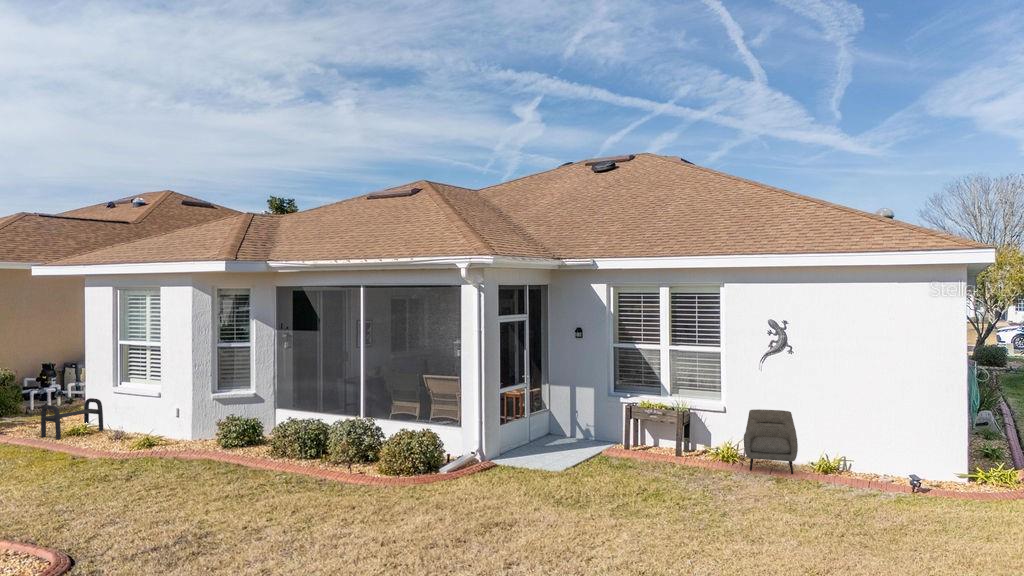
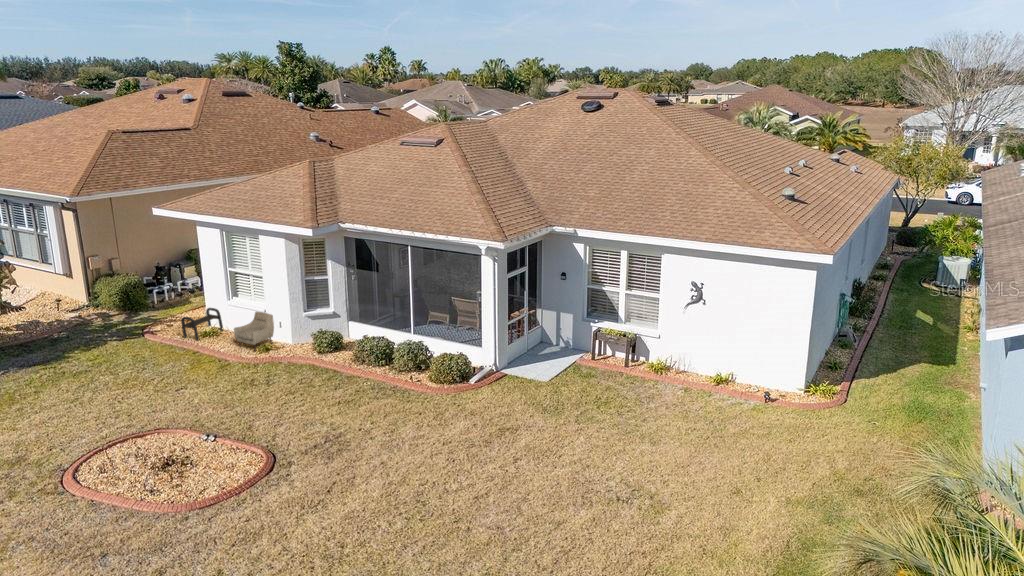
chair: present [744,409,798,474] -> present [234,312,274,351]

